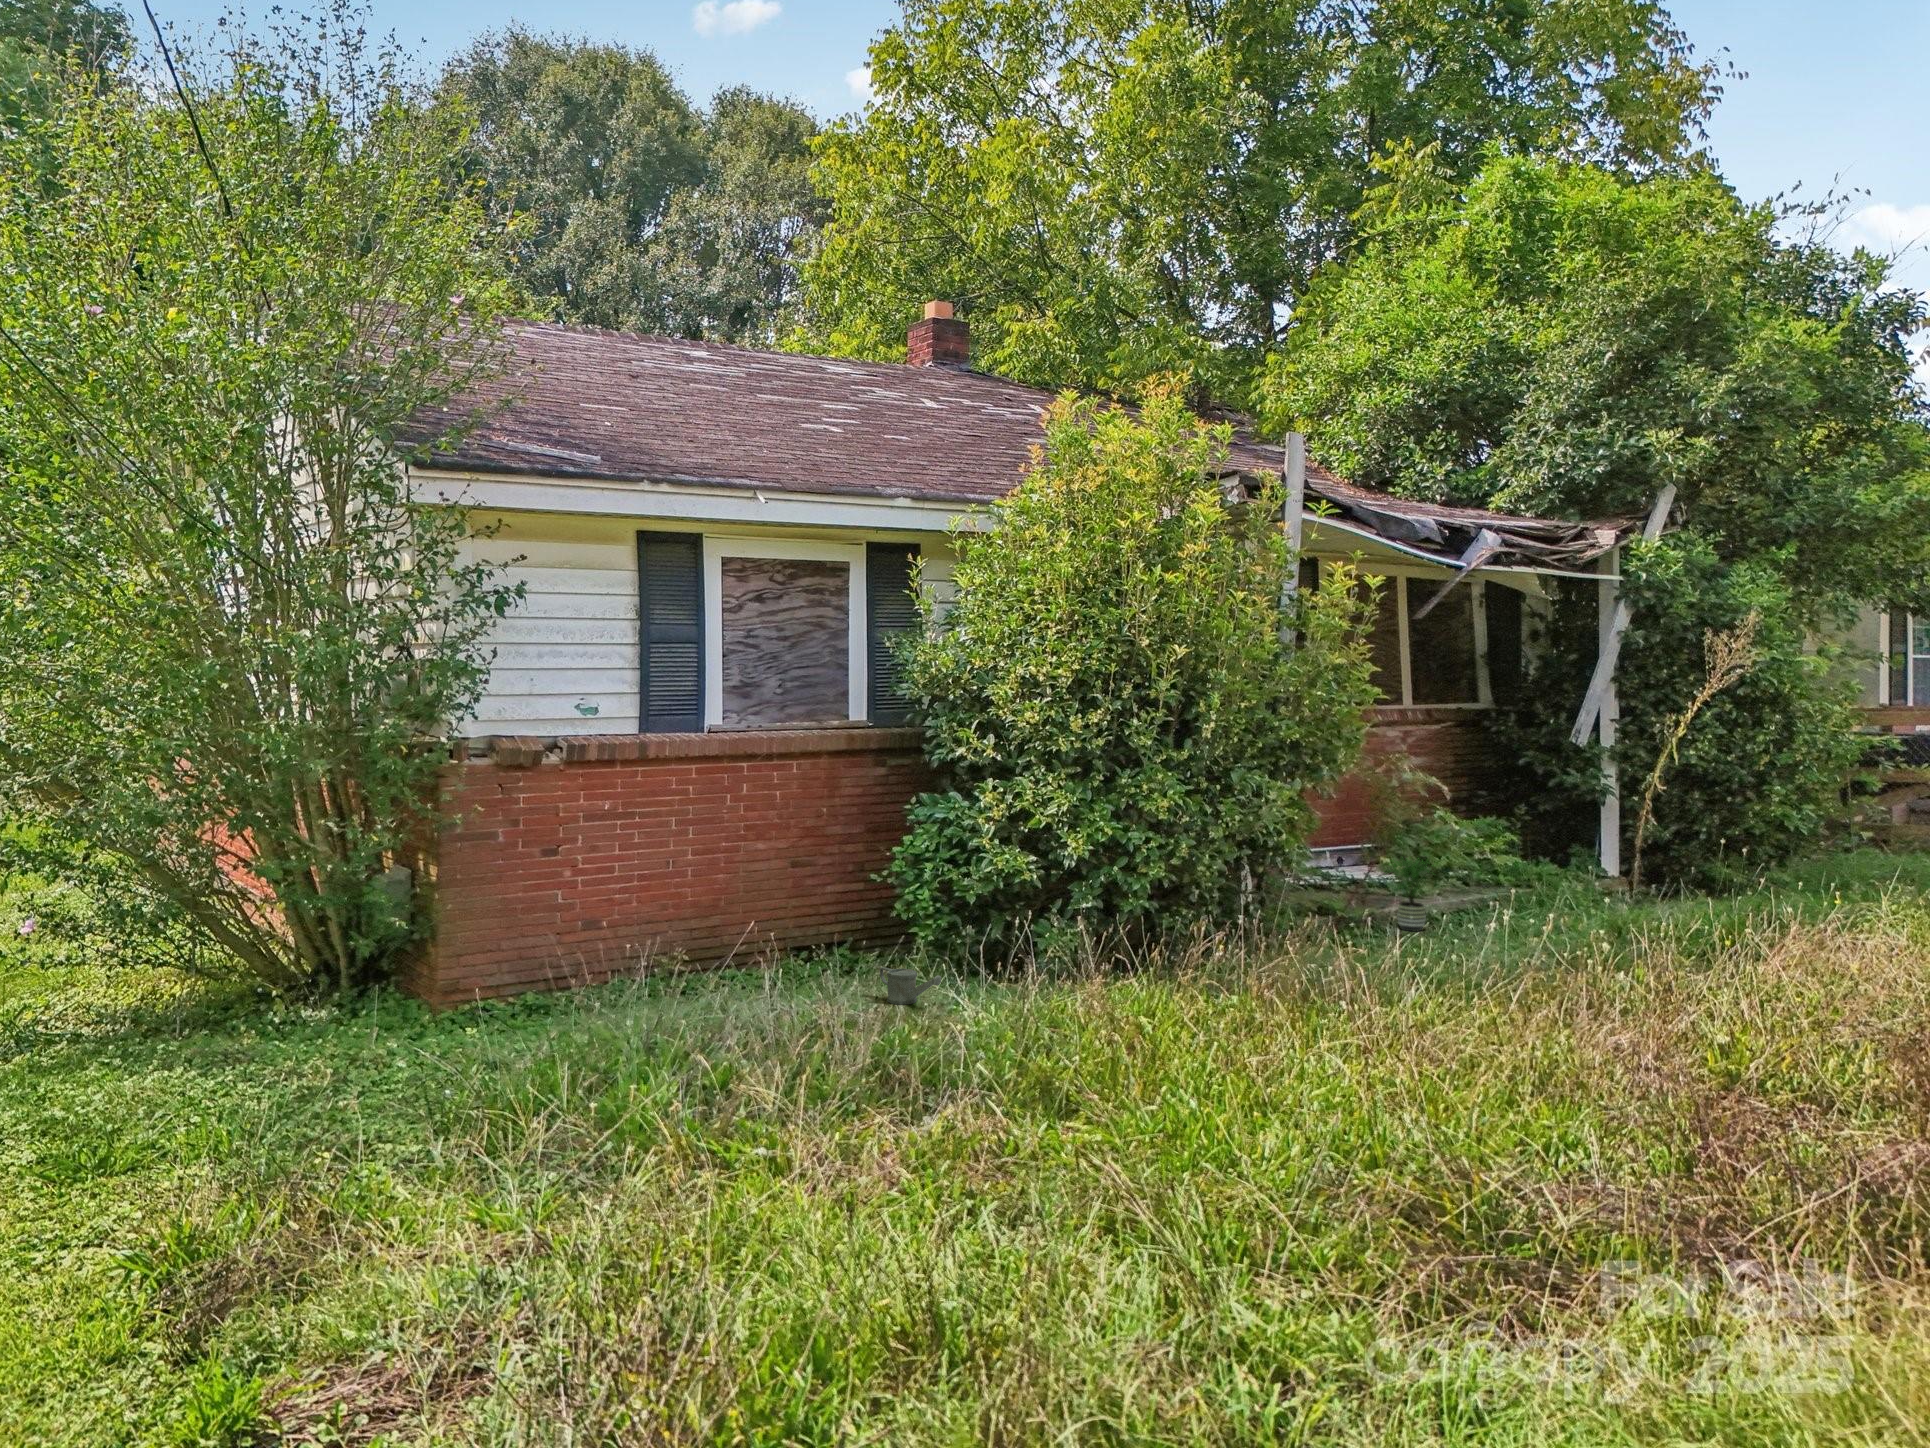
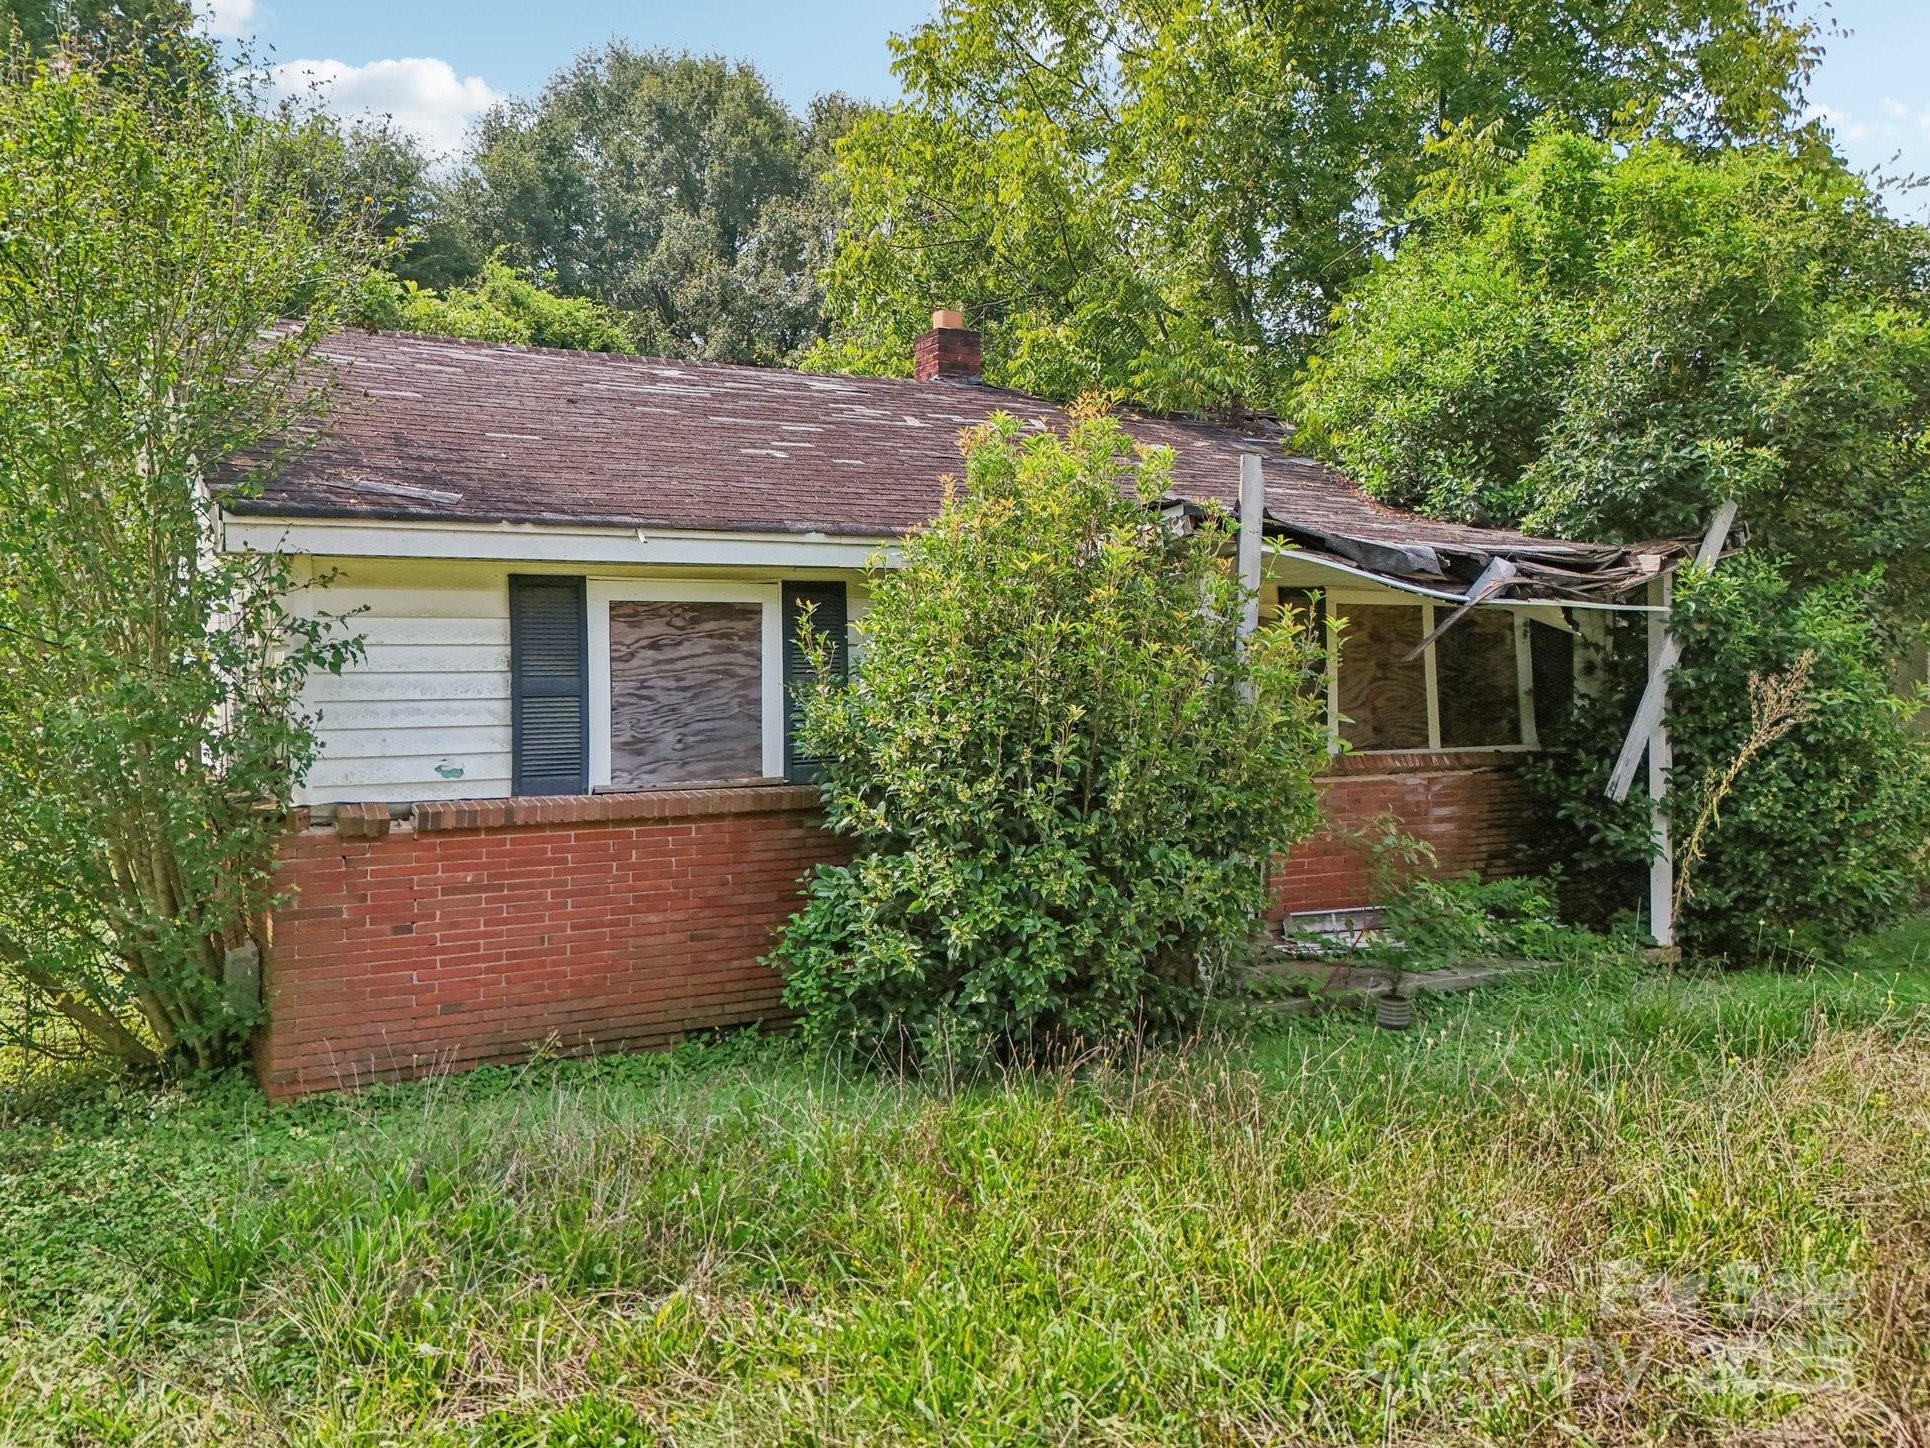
watering can: present [880,967,941,1005] -> none [701,1100,760,1150]

